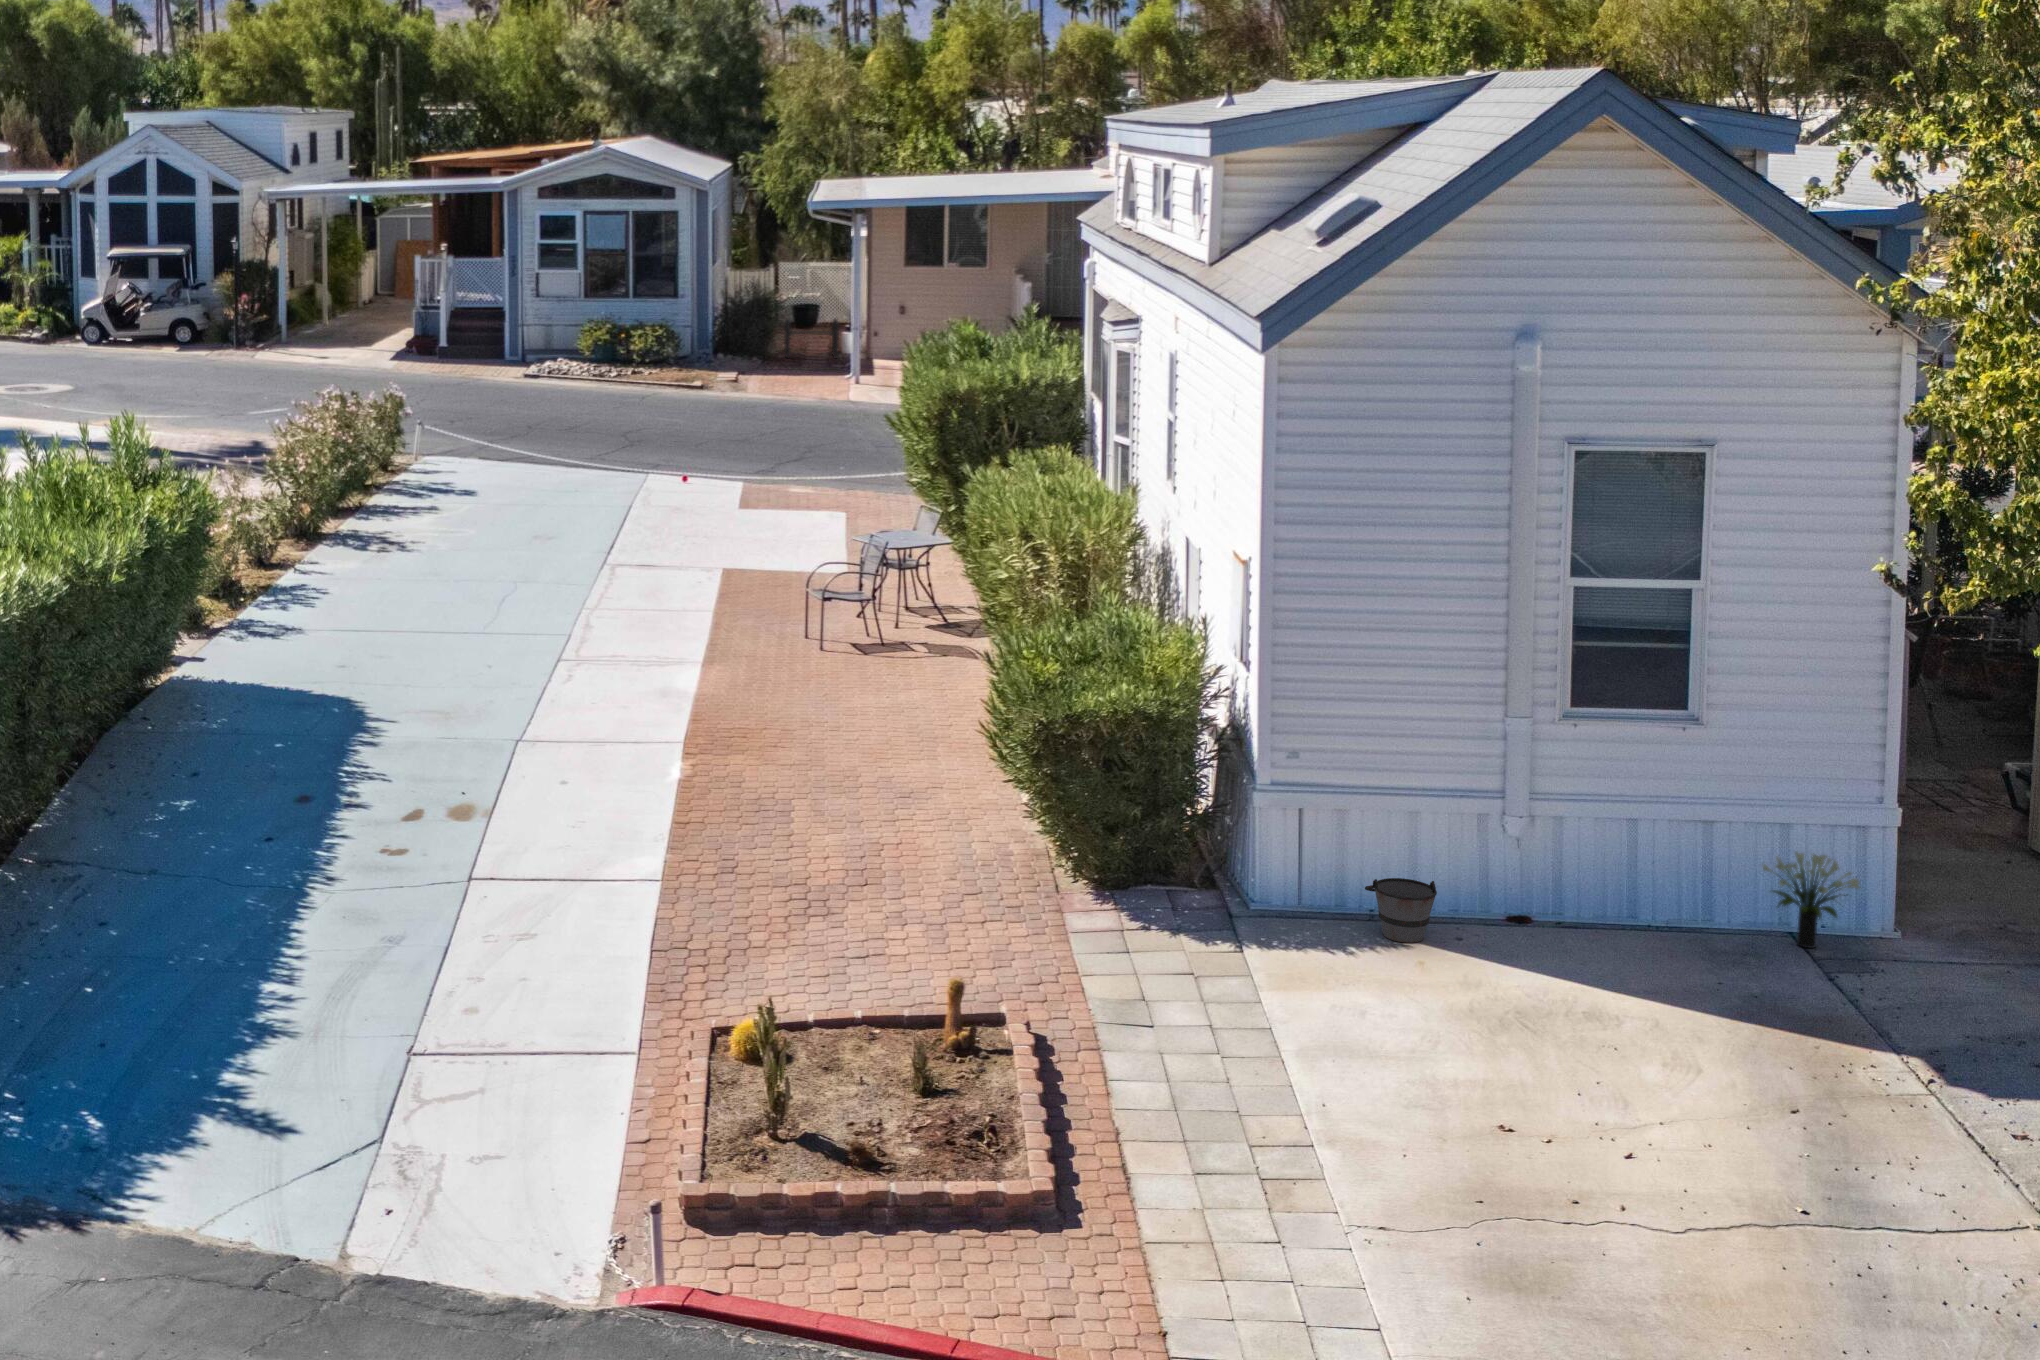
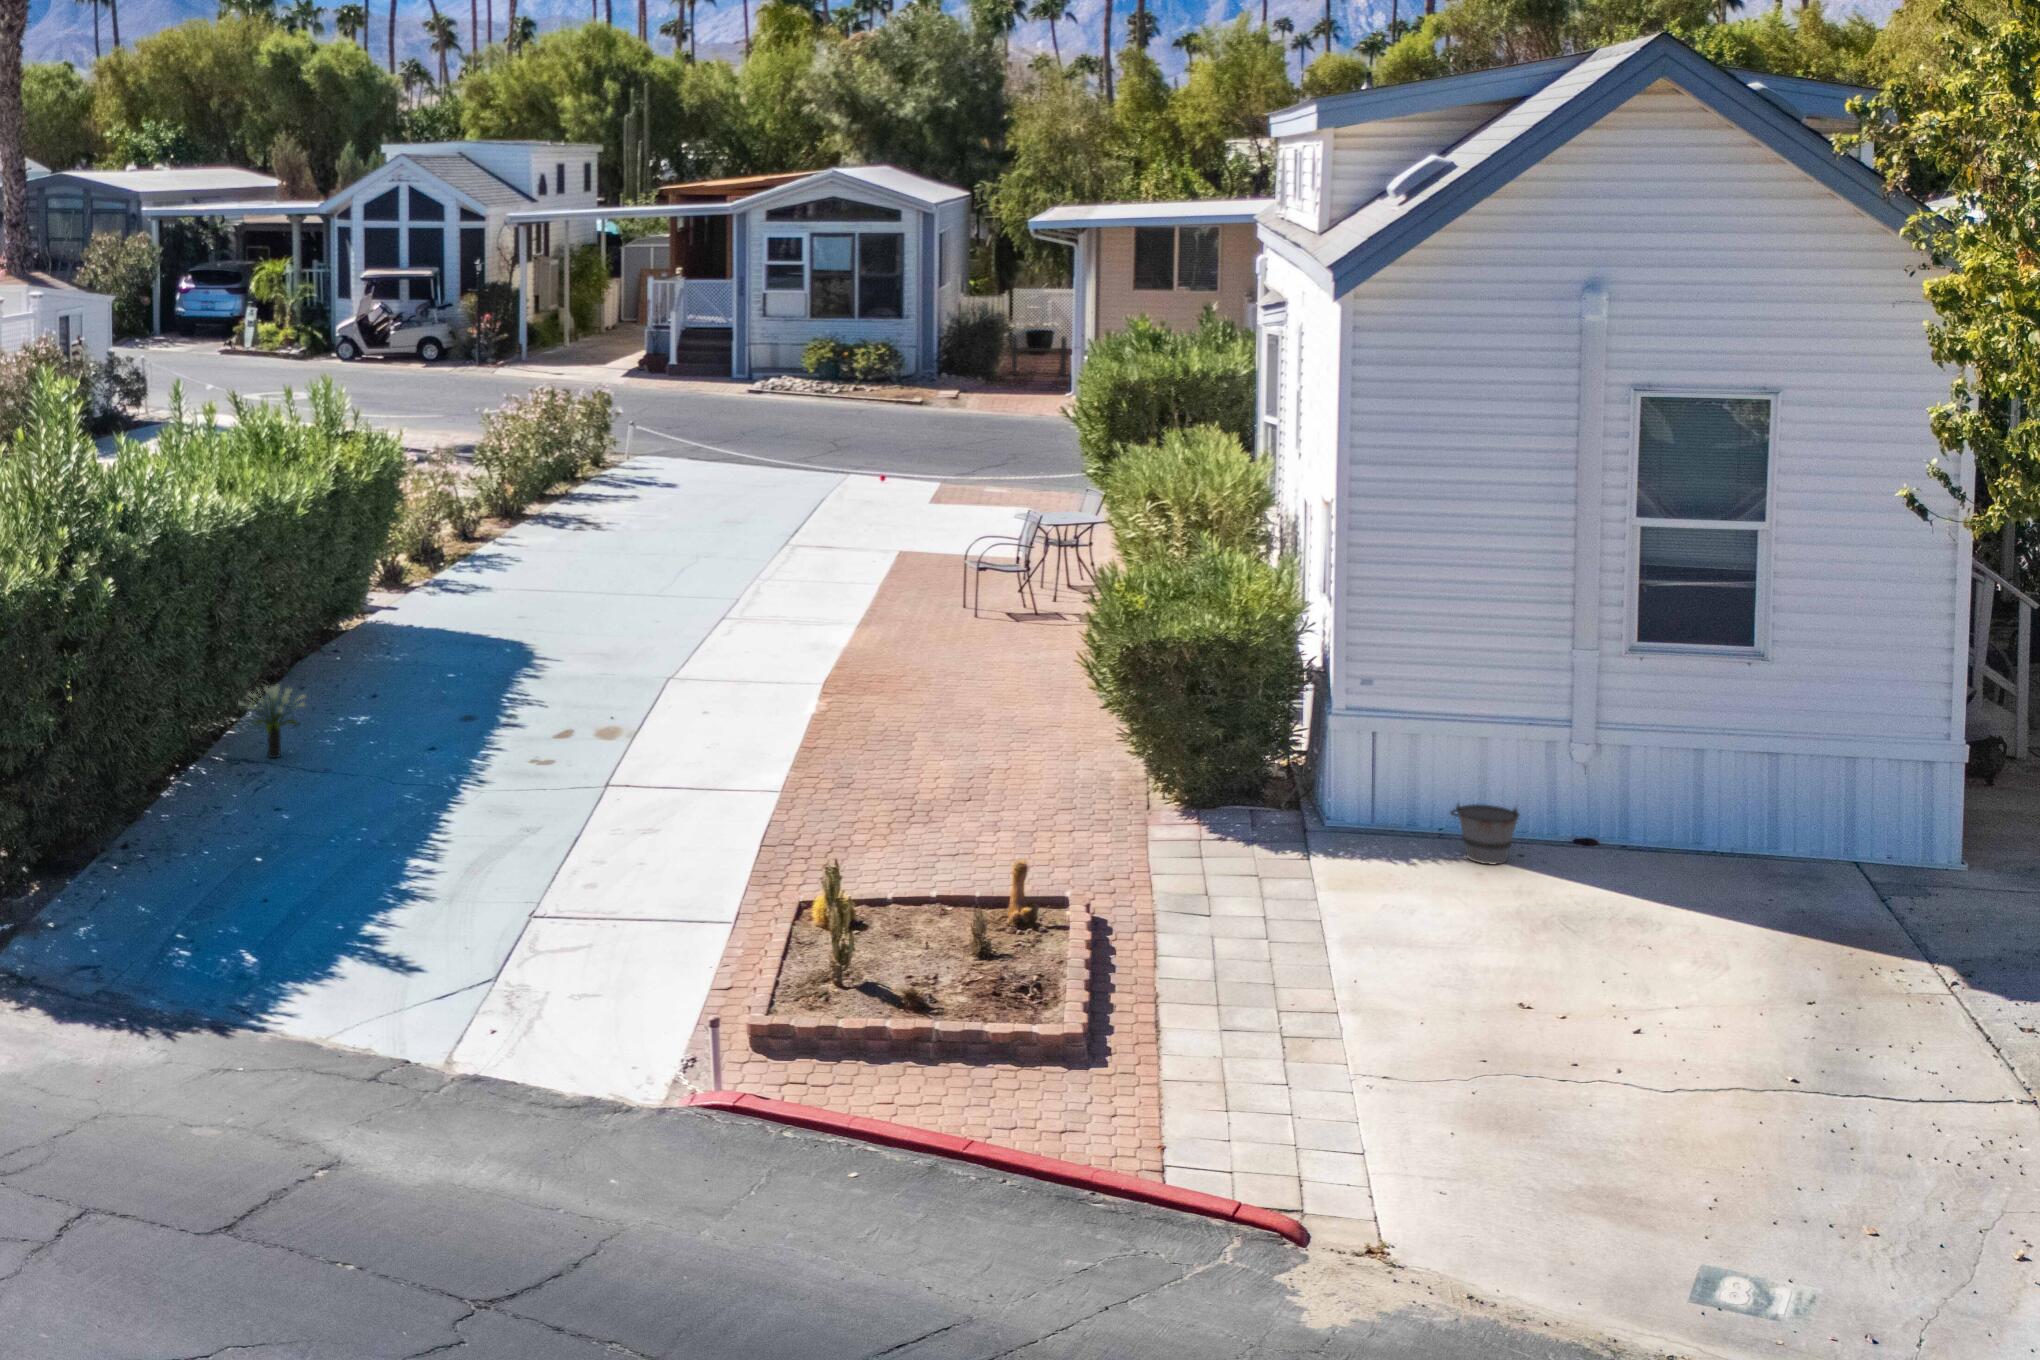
potted plant: present [1763,852,1860,948] -> present [239,685,306,758]

